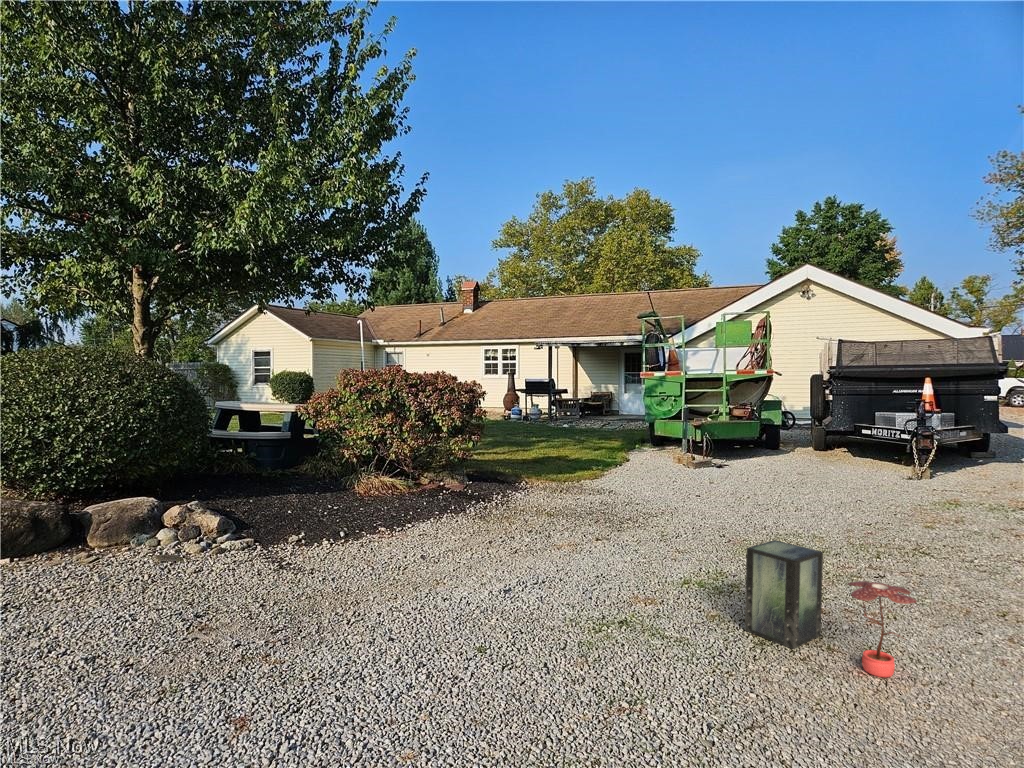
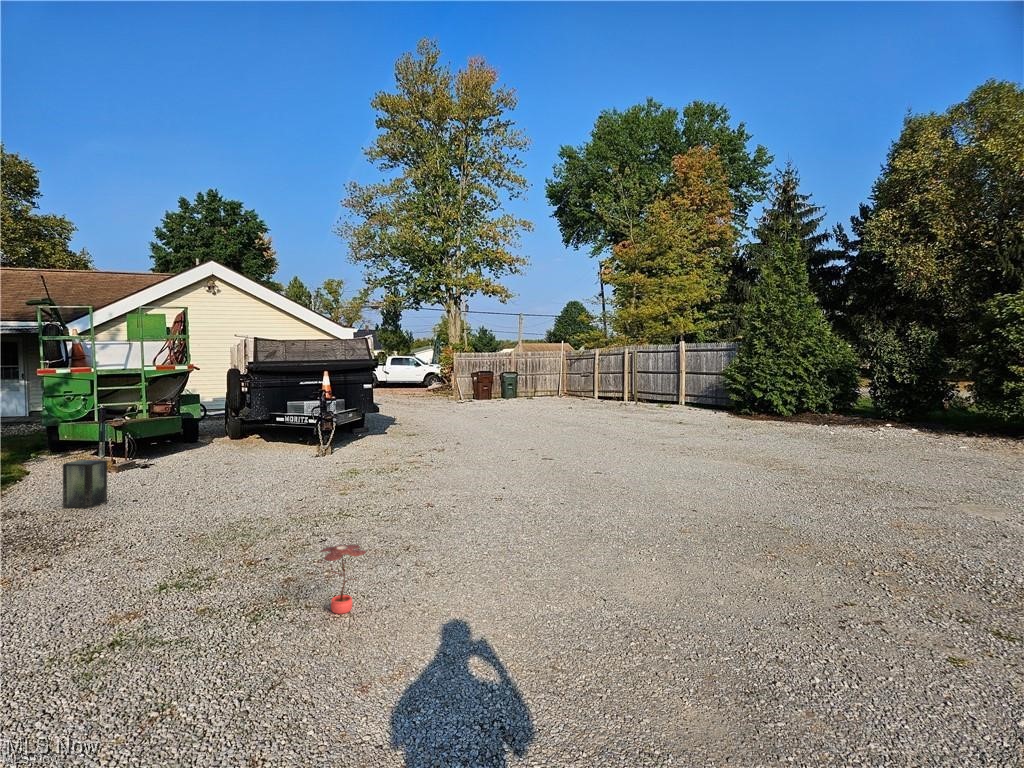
storage box: present [745,540,823,649] -> present [63,460,107,508]

